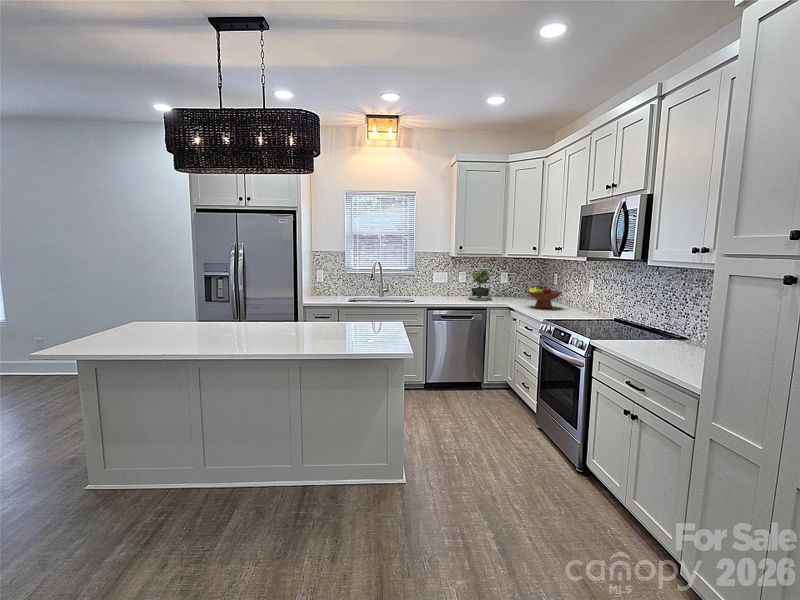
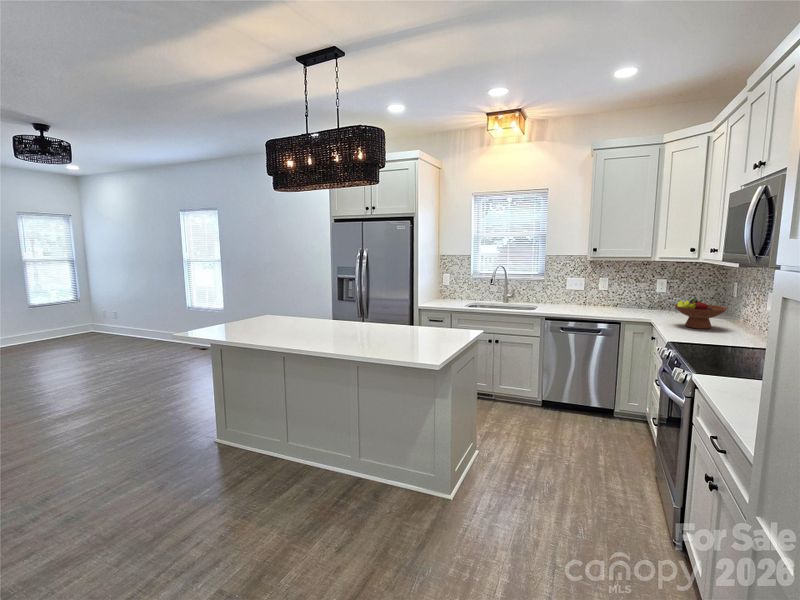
potted plant: present [468,268,492,301] -> none [605,274,638,314]

